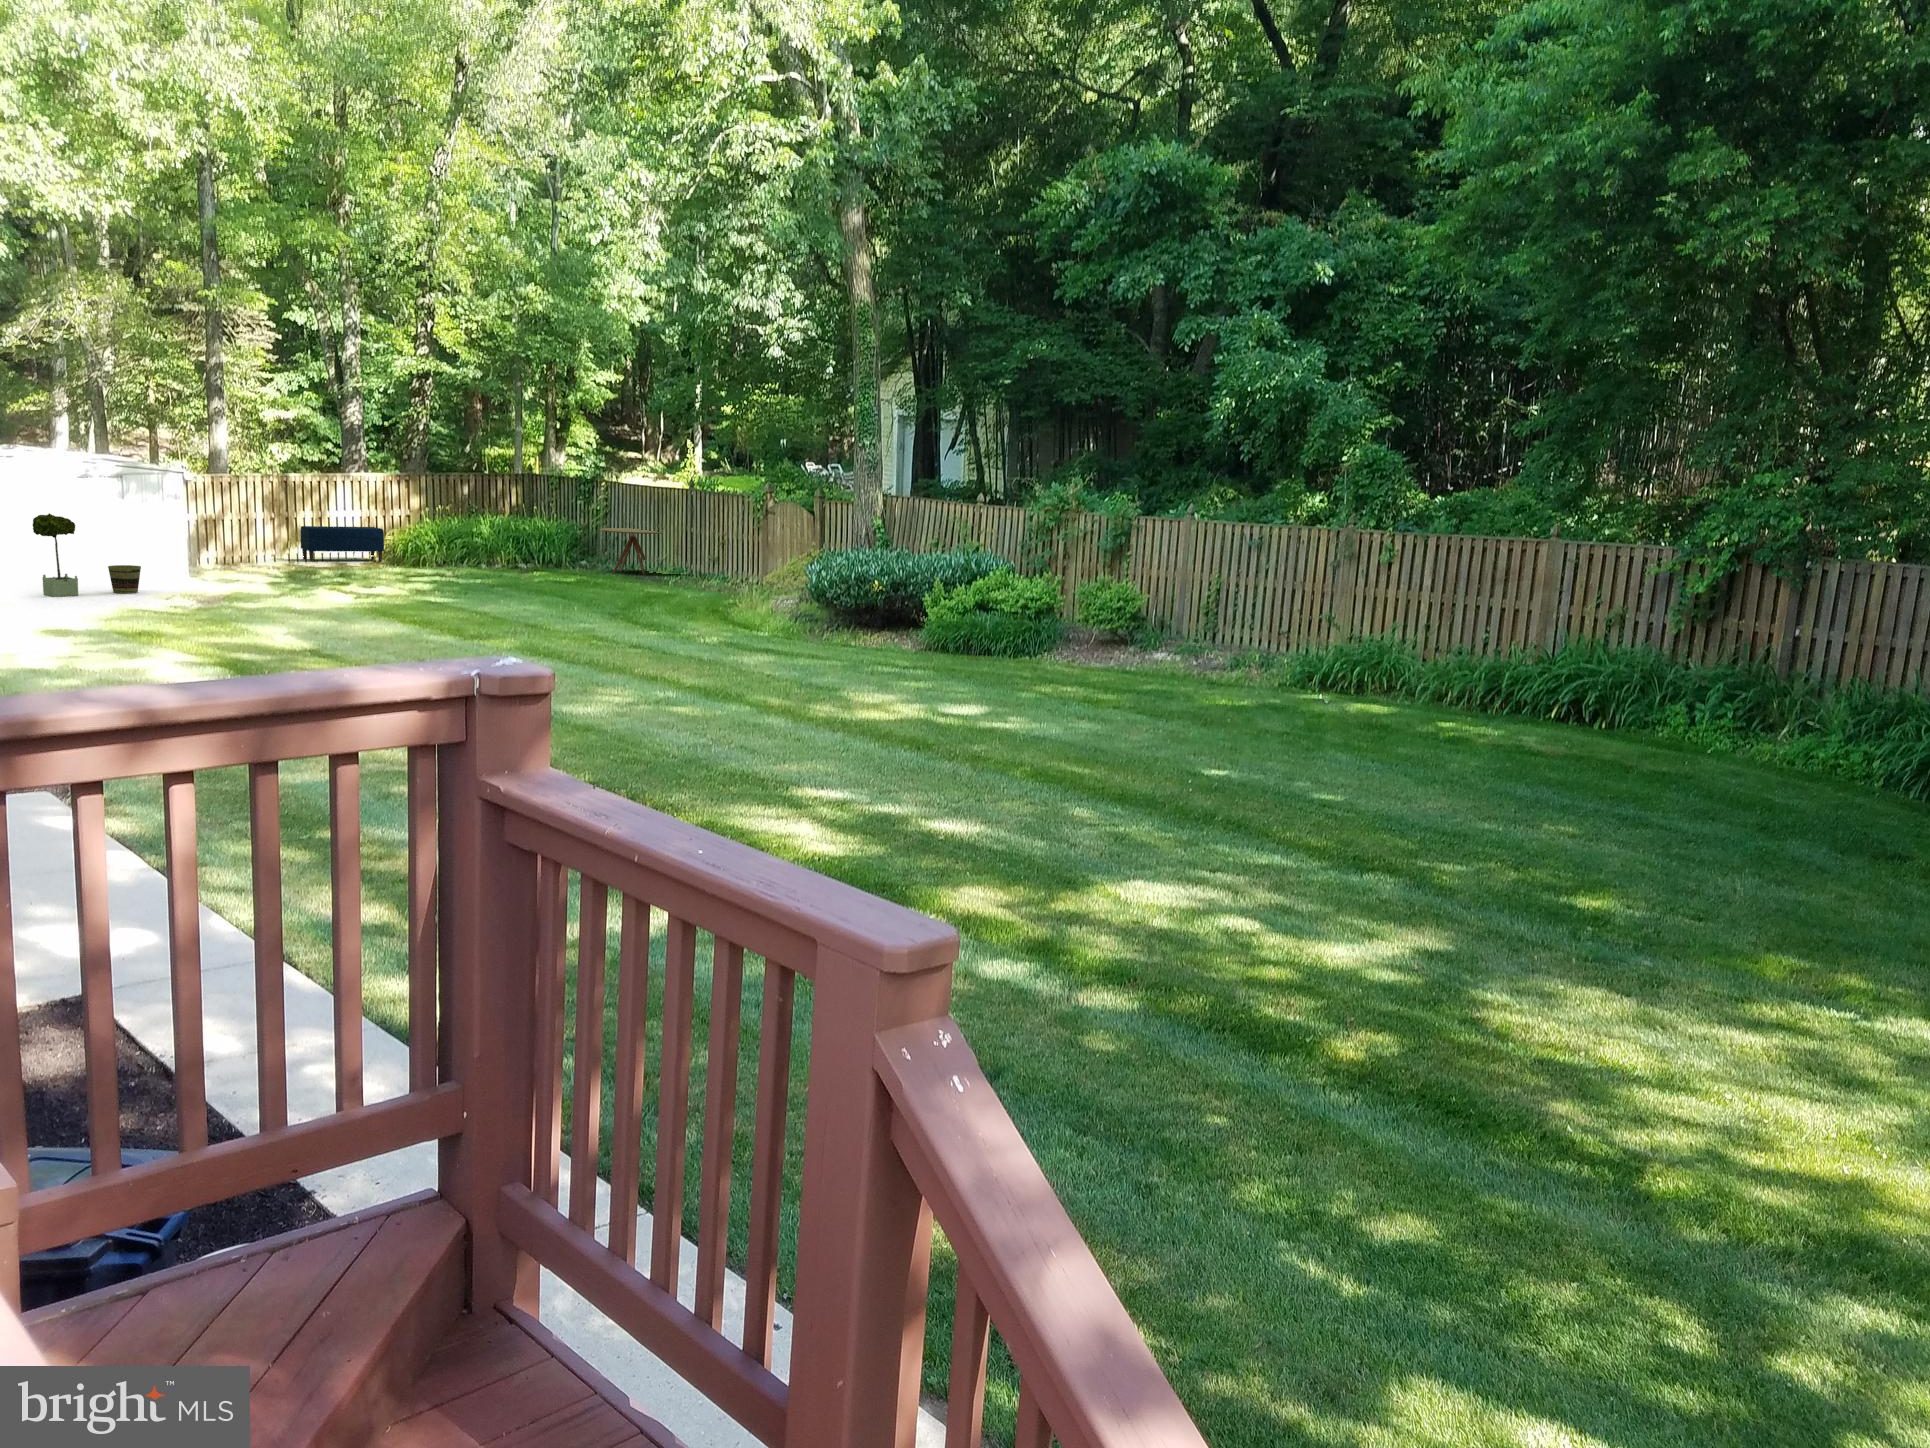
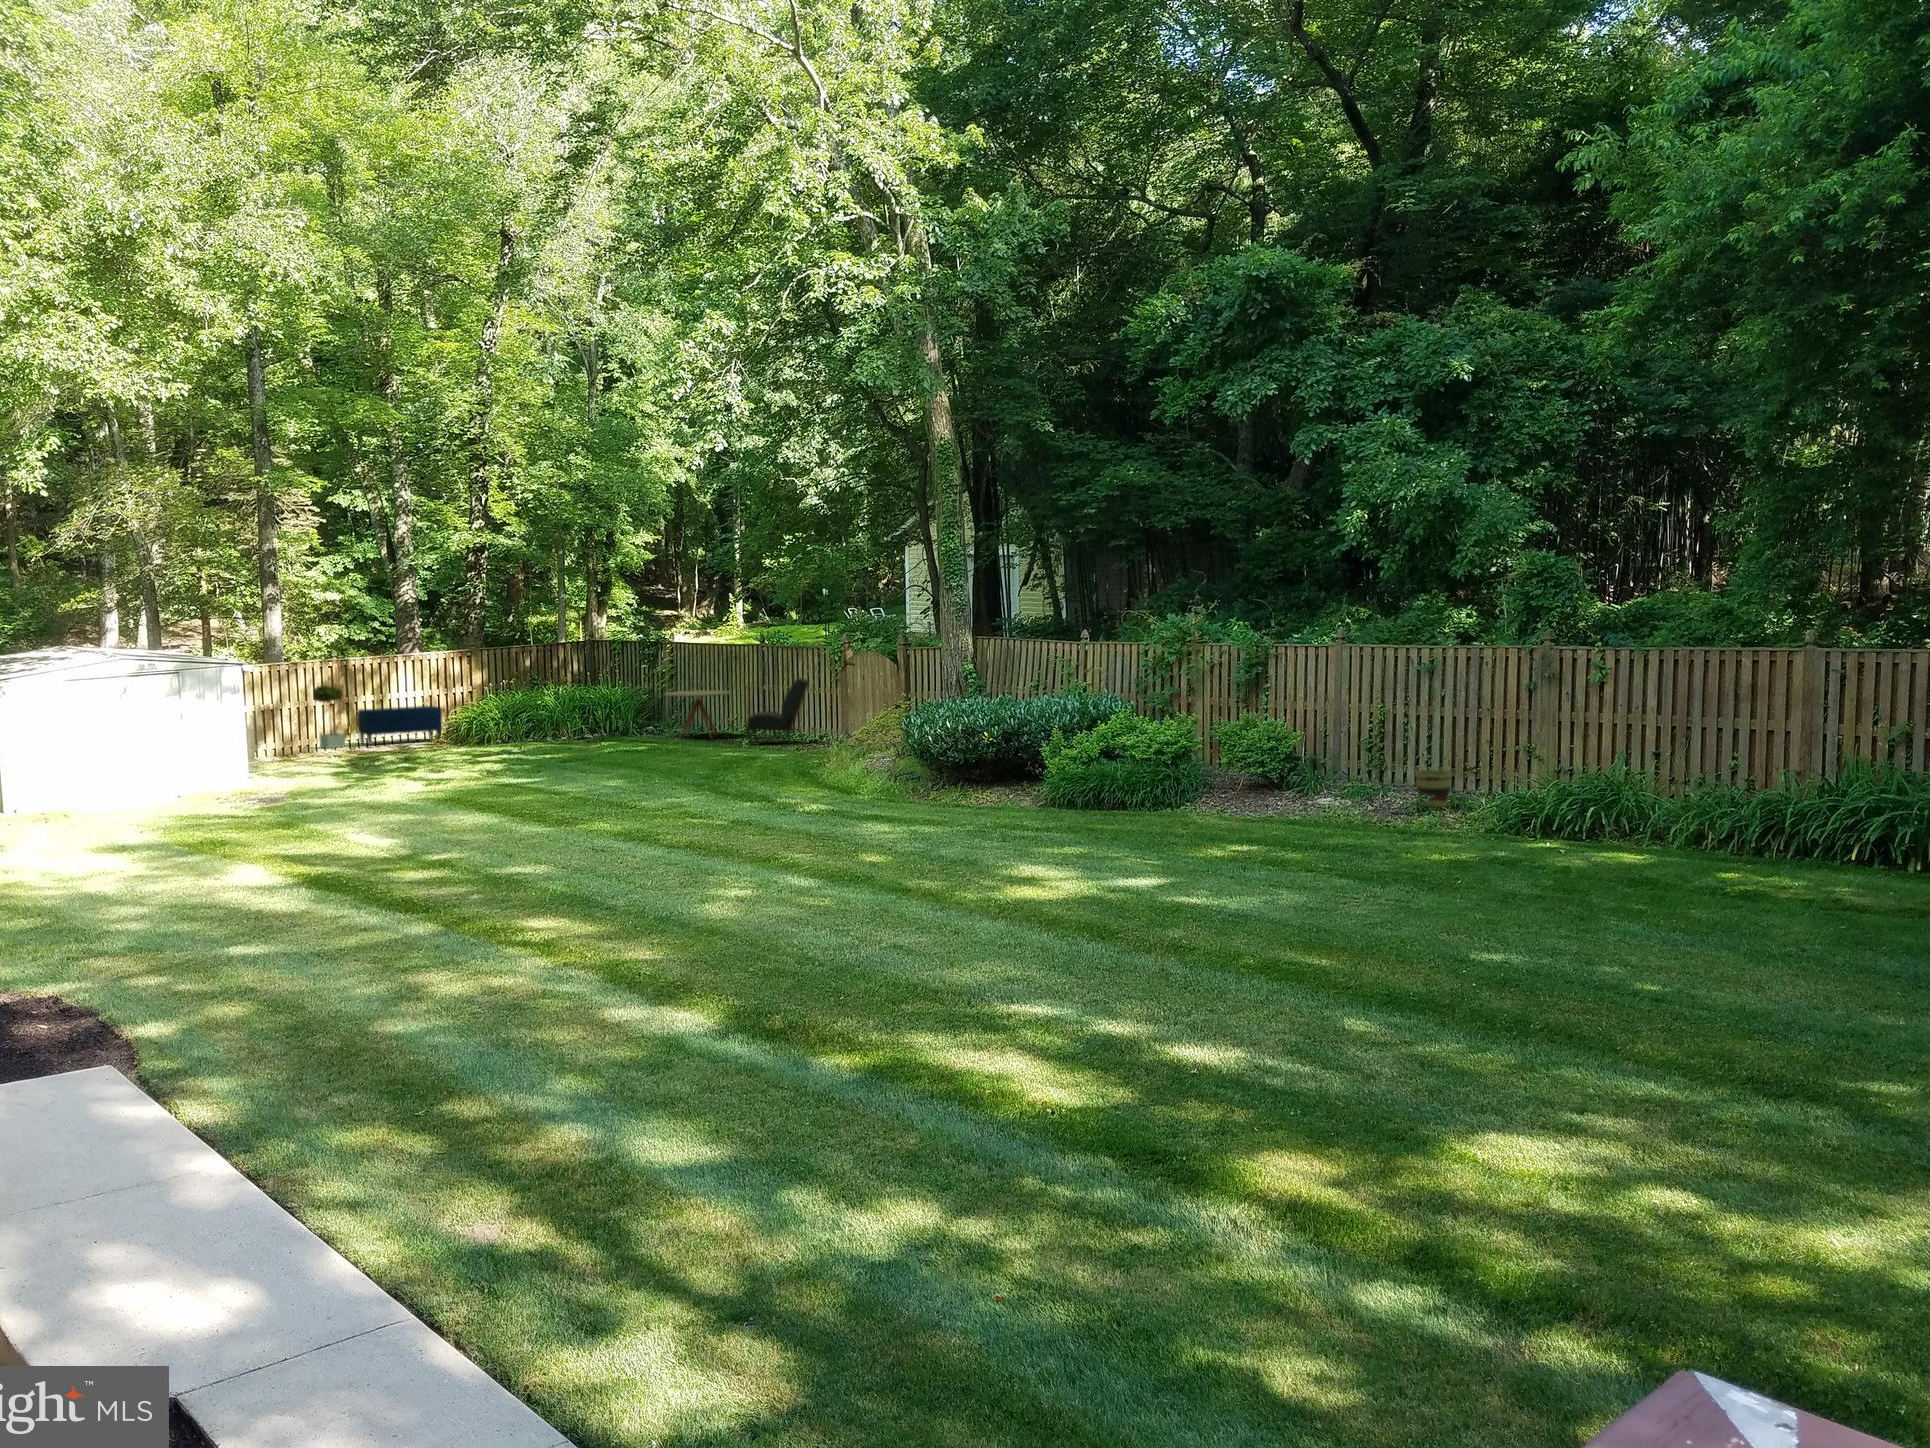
potted tree: present [33,513,78,597] -> present [313,685,345,749]
lounge chair: none [674,522,739,584] -> present [746,678,809,745]
basket: present [108,565,141,594] -> present [1415,770,1452,807]

